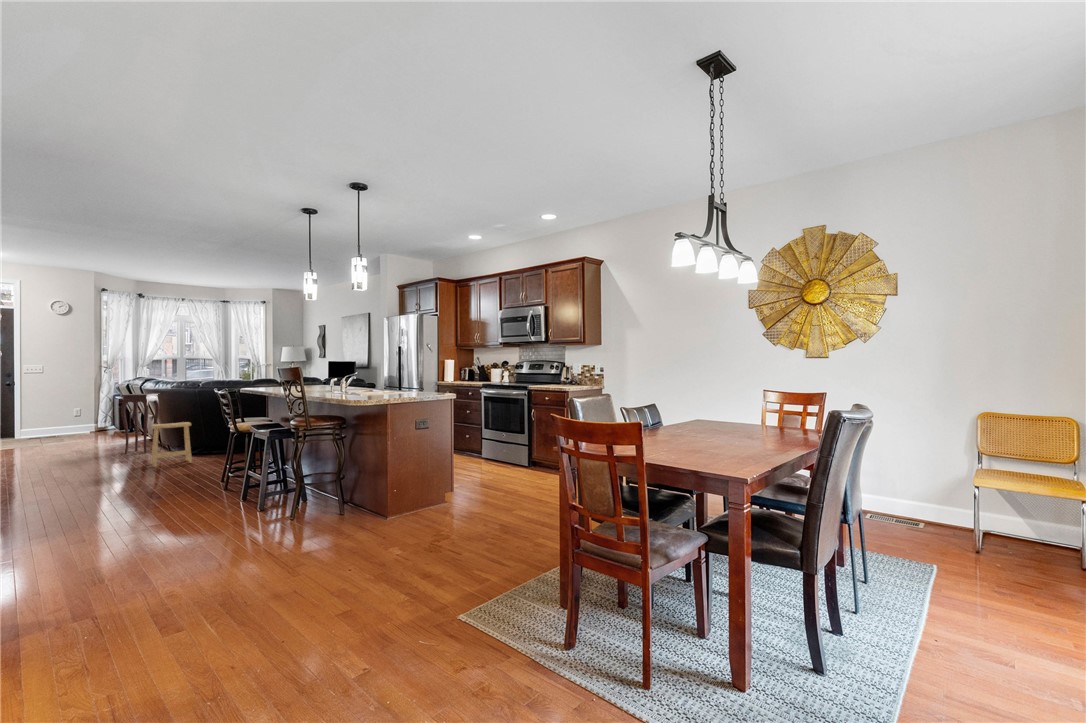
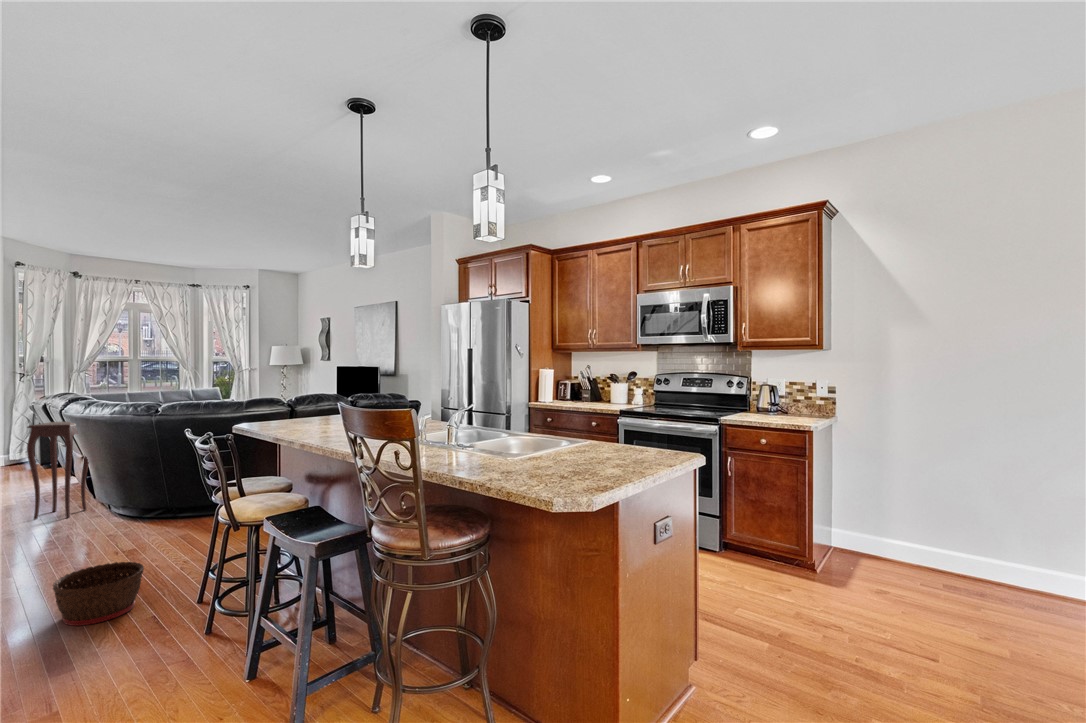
footstool: present [151,422,192,467] -> none [70,474,142,558]
basket: none [149,460,195,486] -> present [53,562,144,626]

